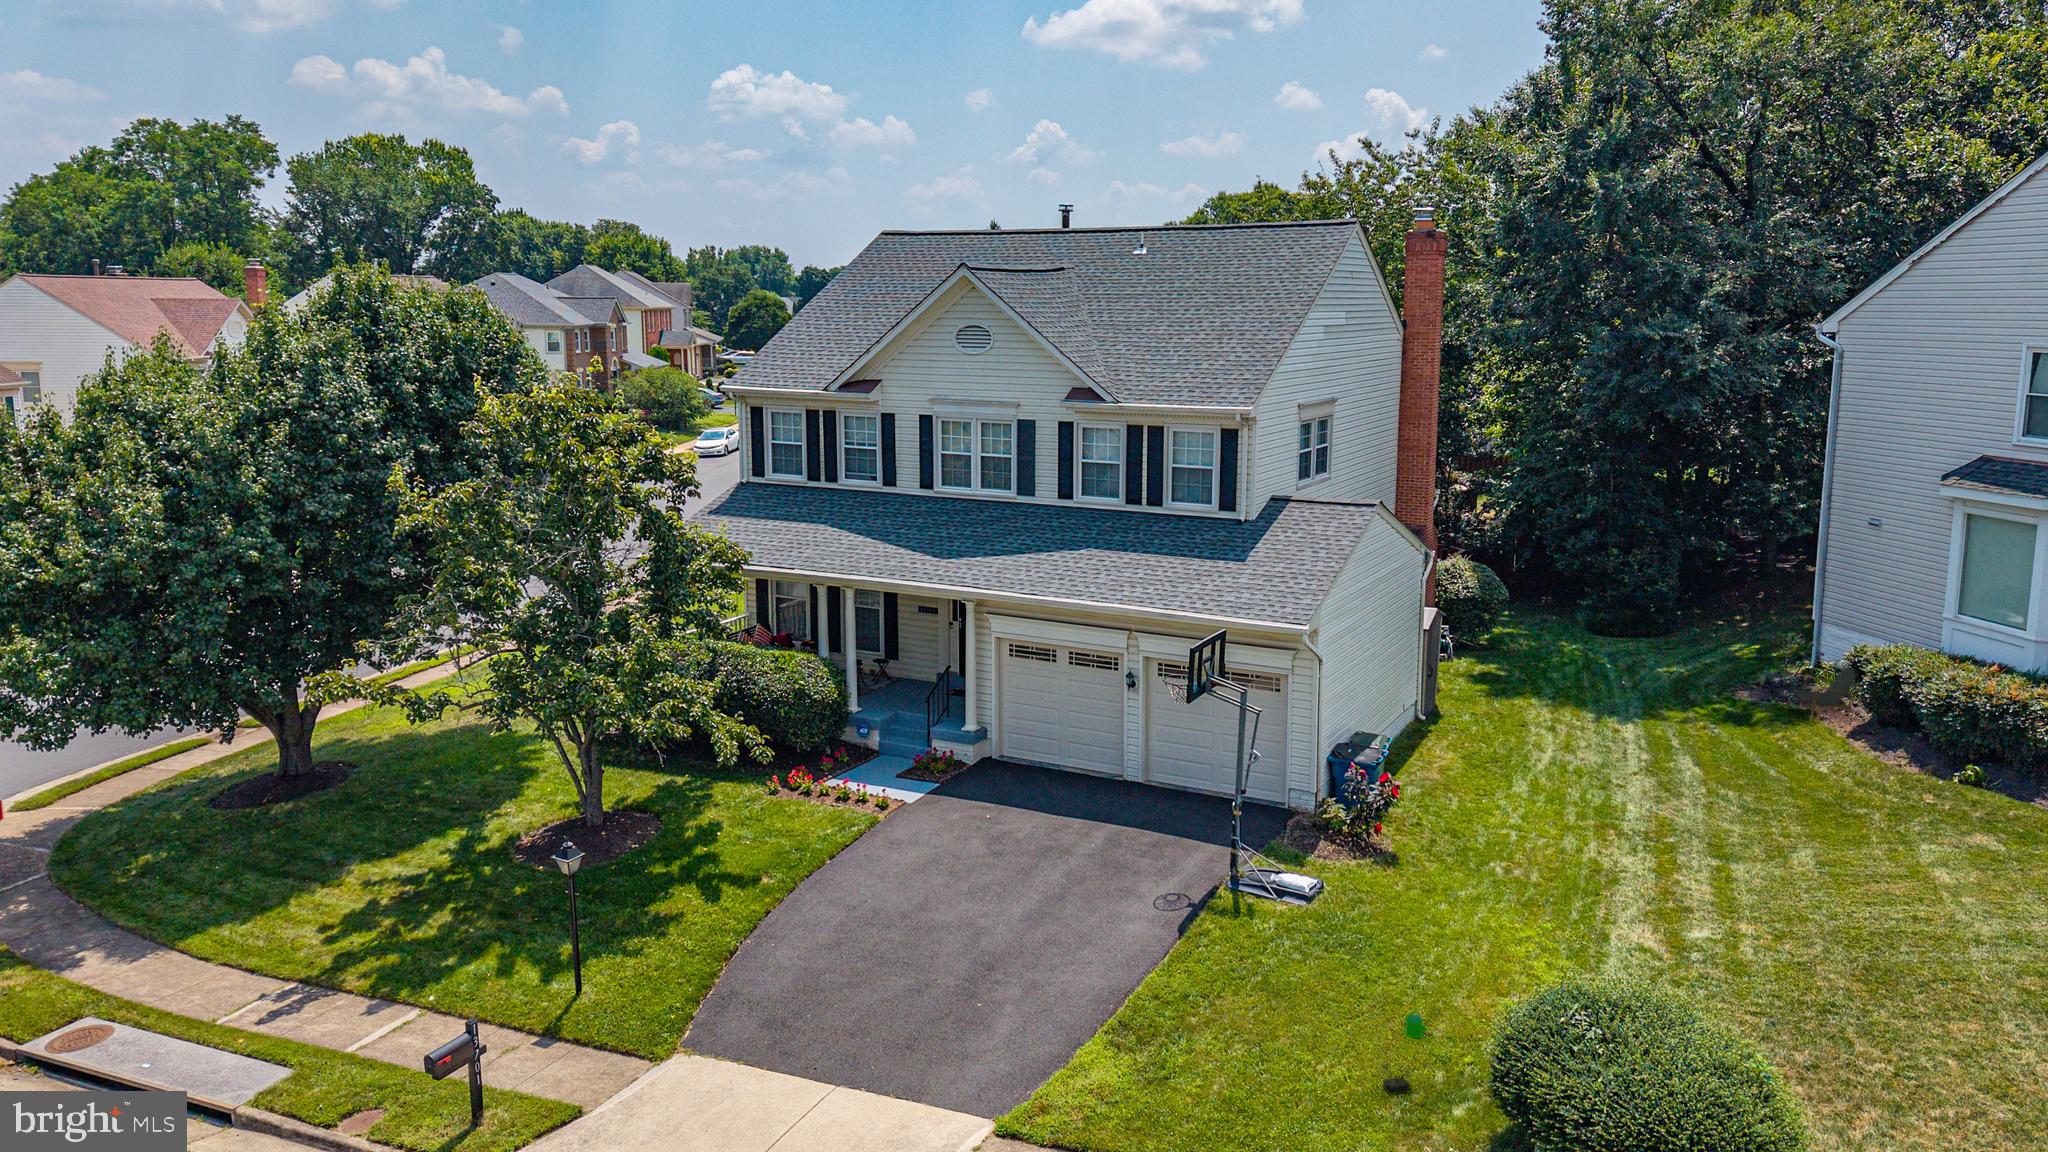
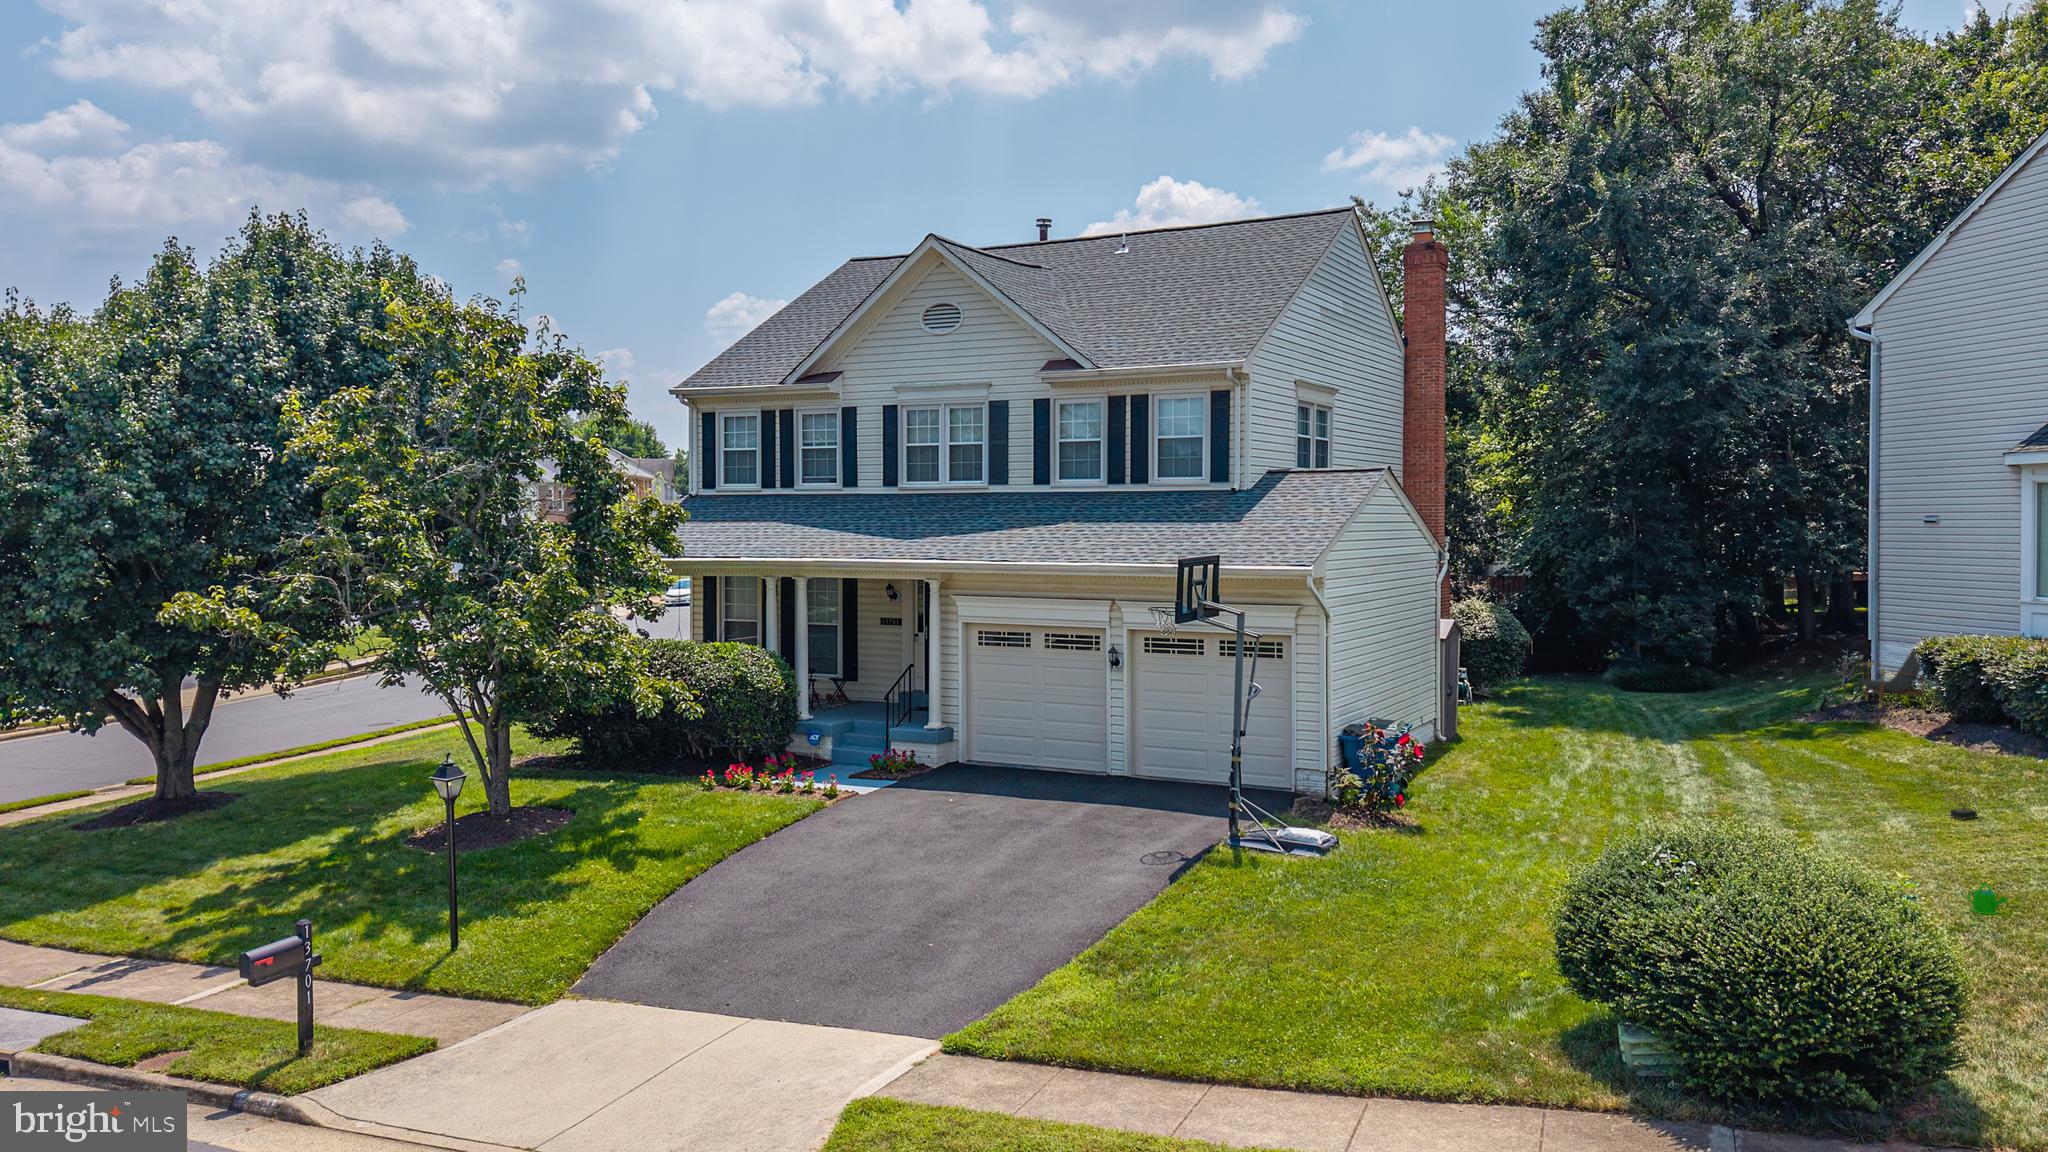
watering can: present [1405,1011,1427,1038] -> present [1967,883,2008,915]
decorative plant: present [1378,1061,1410,1095] -> present [1950,793,1977,820]

